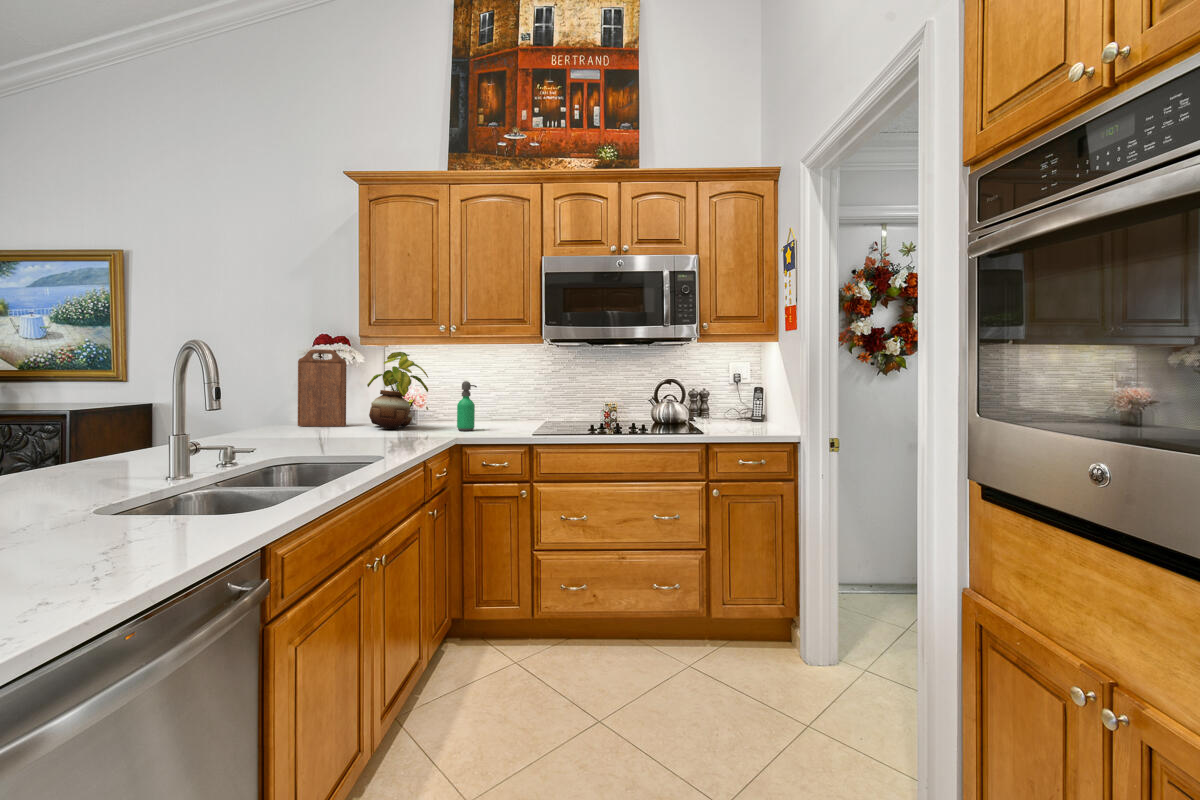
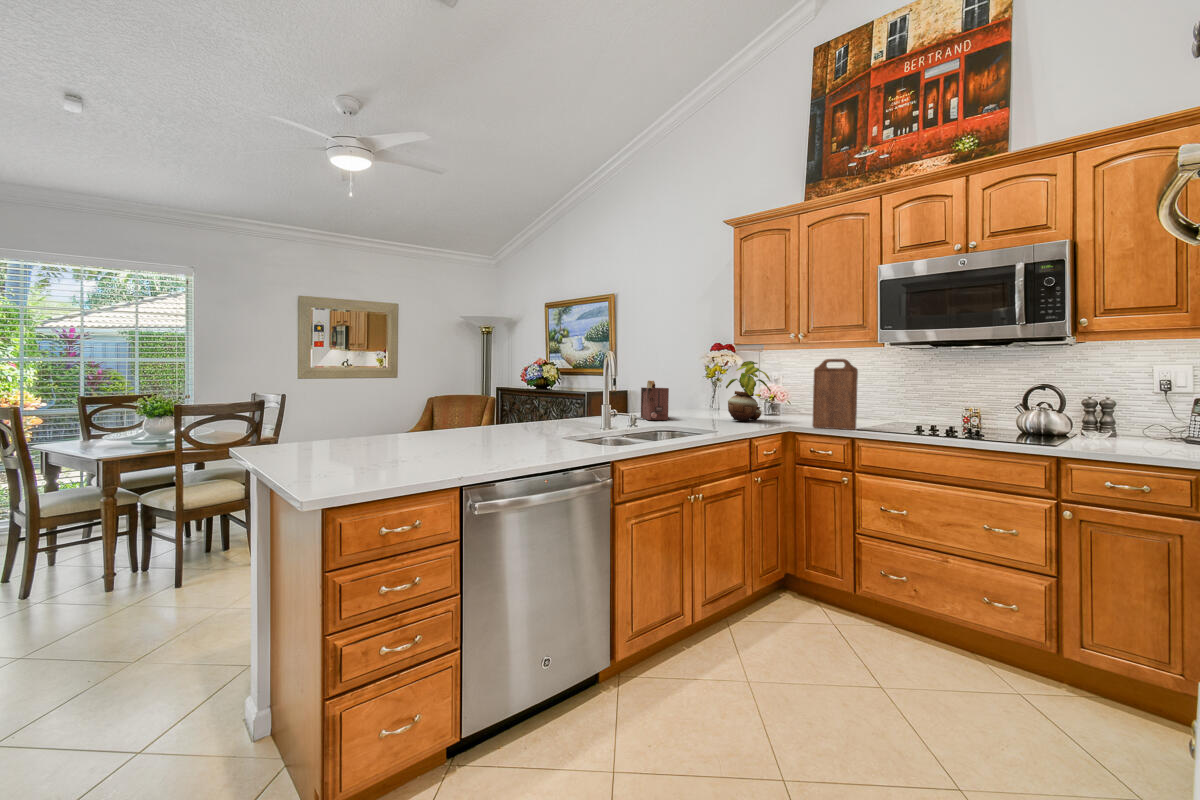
cutting board: present [298,349,346,426] -> present [813,359,858,430]
toaster: none [228,375,281,434] -> present [641,380,669,420]
soap dispenser: present [457,381,477,431] -> none [792,384,808,425]

